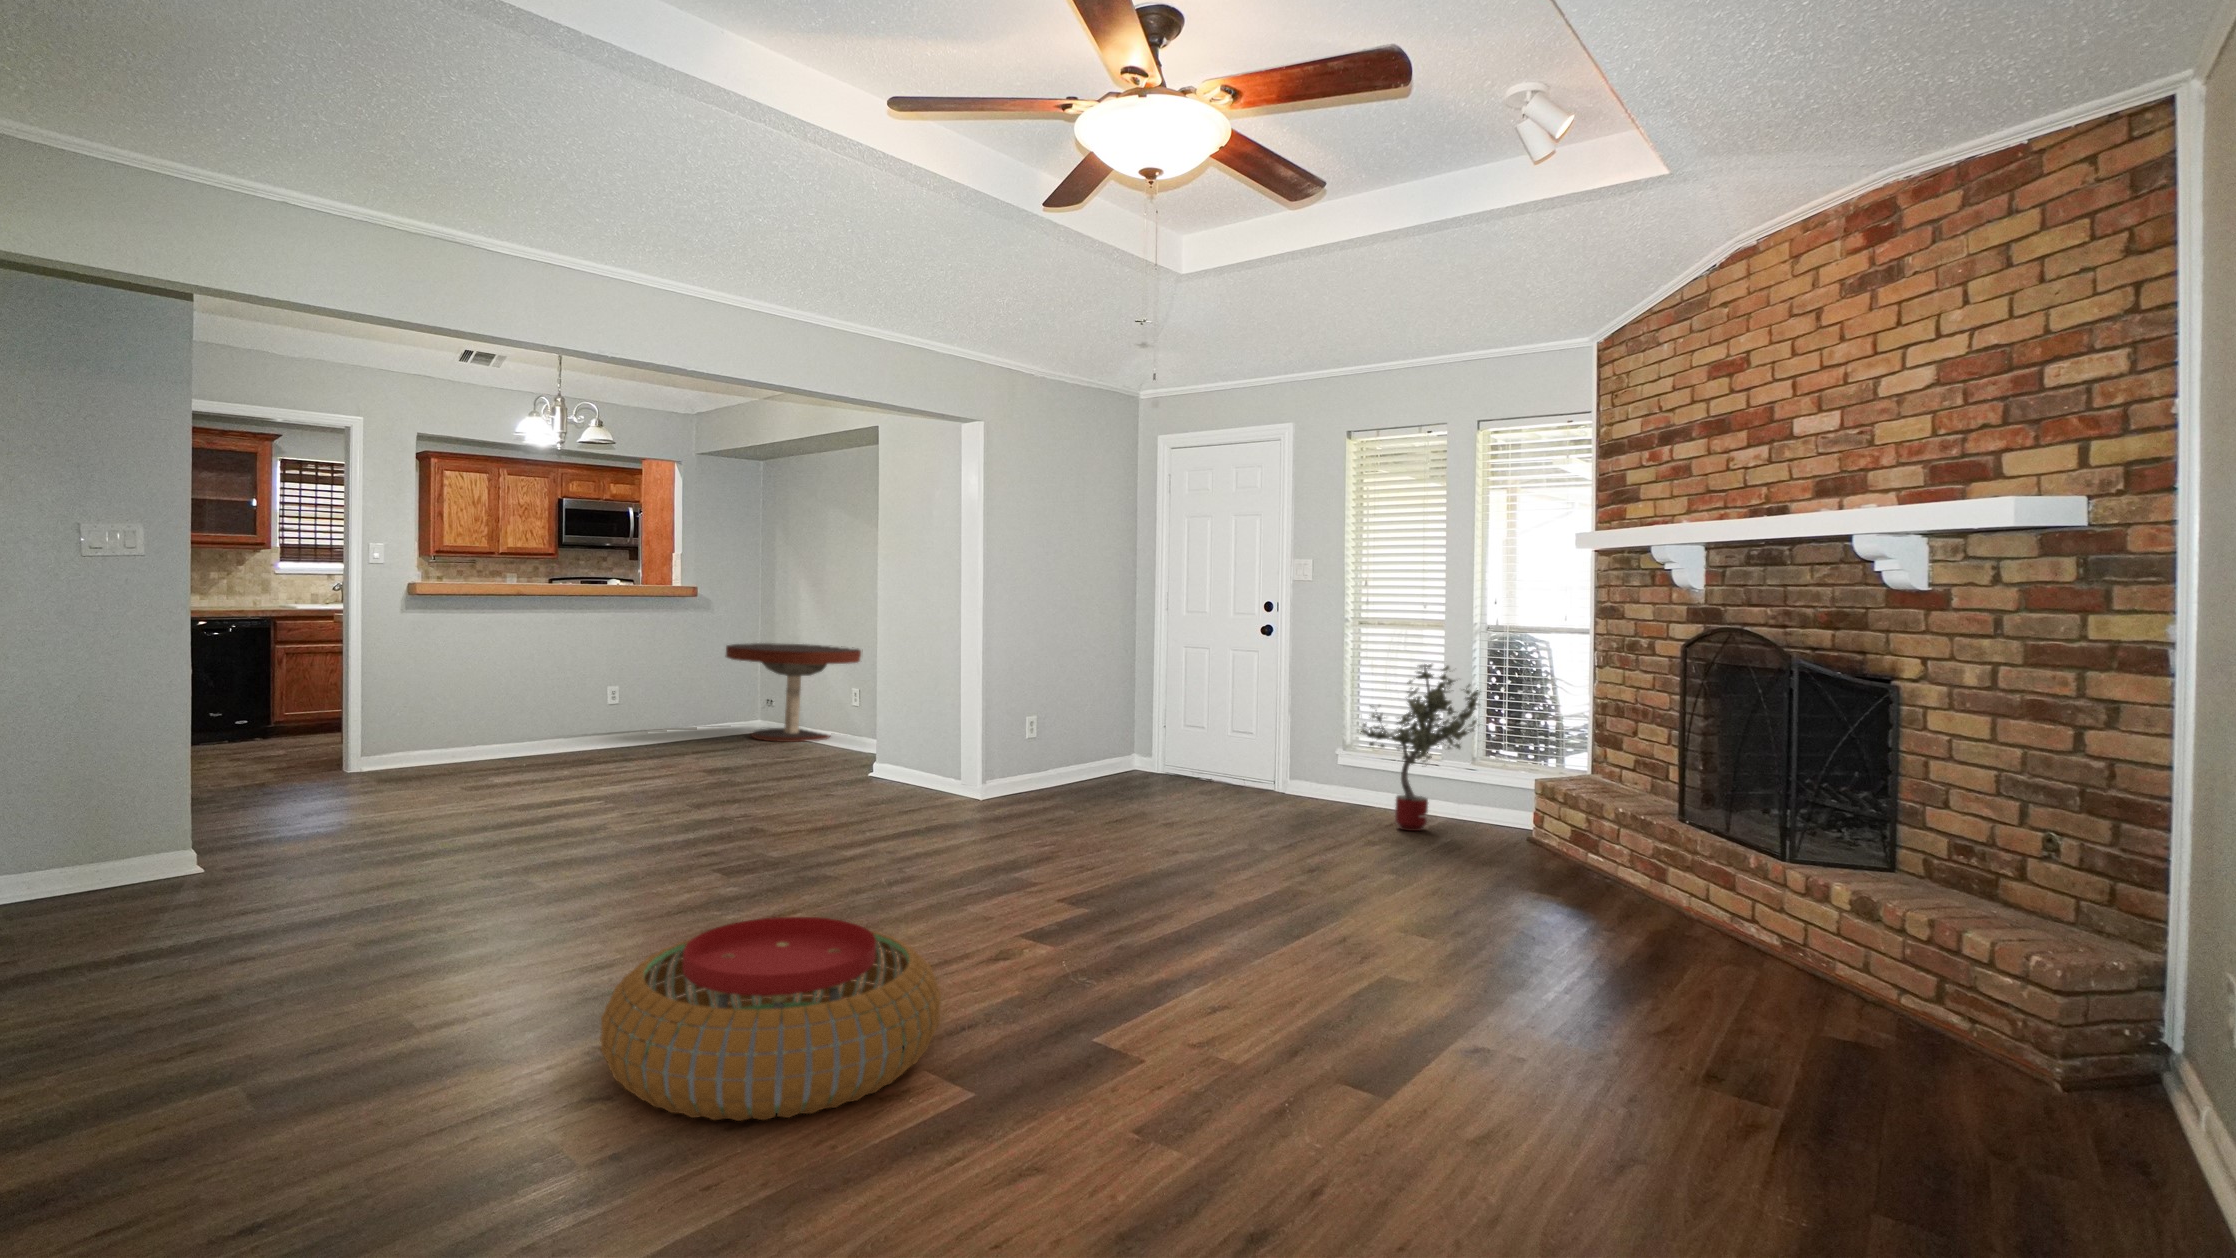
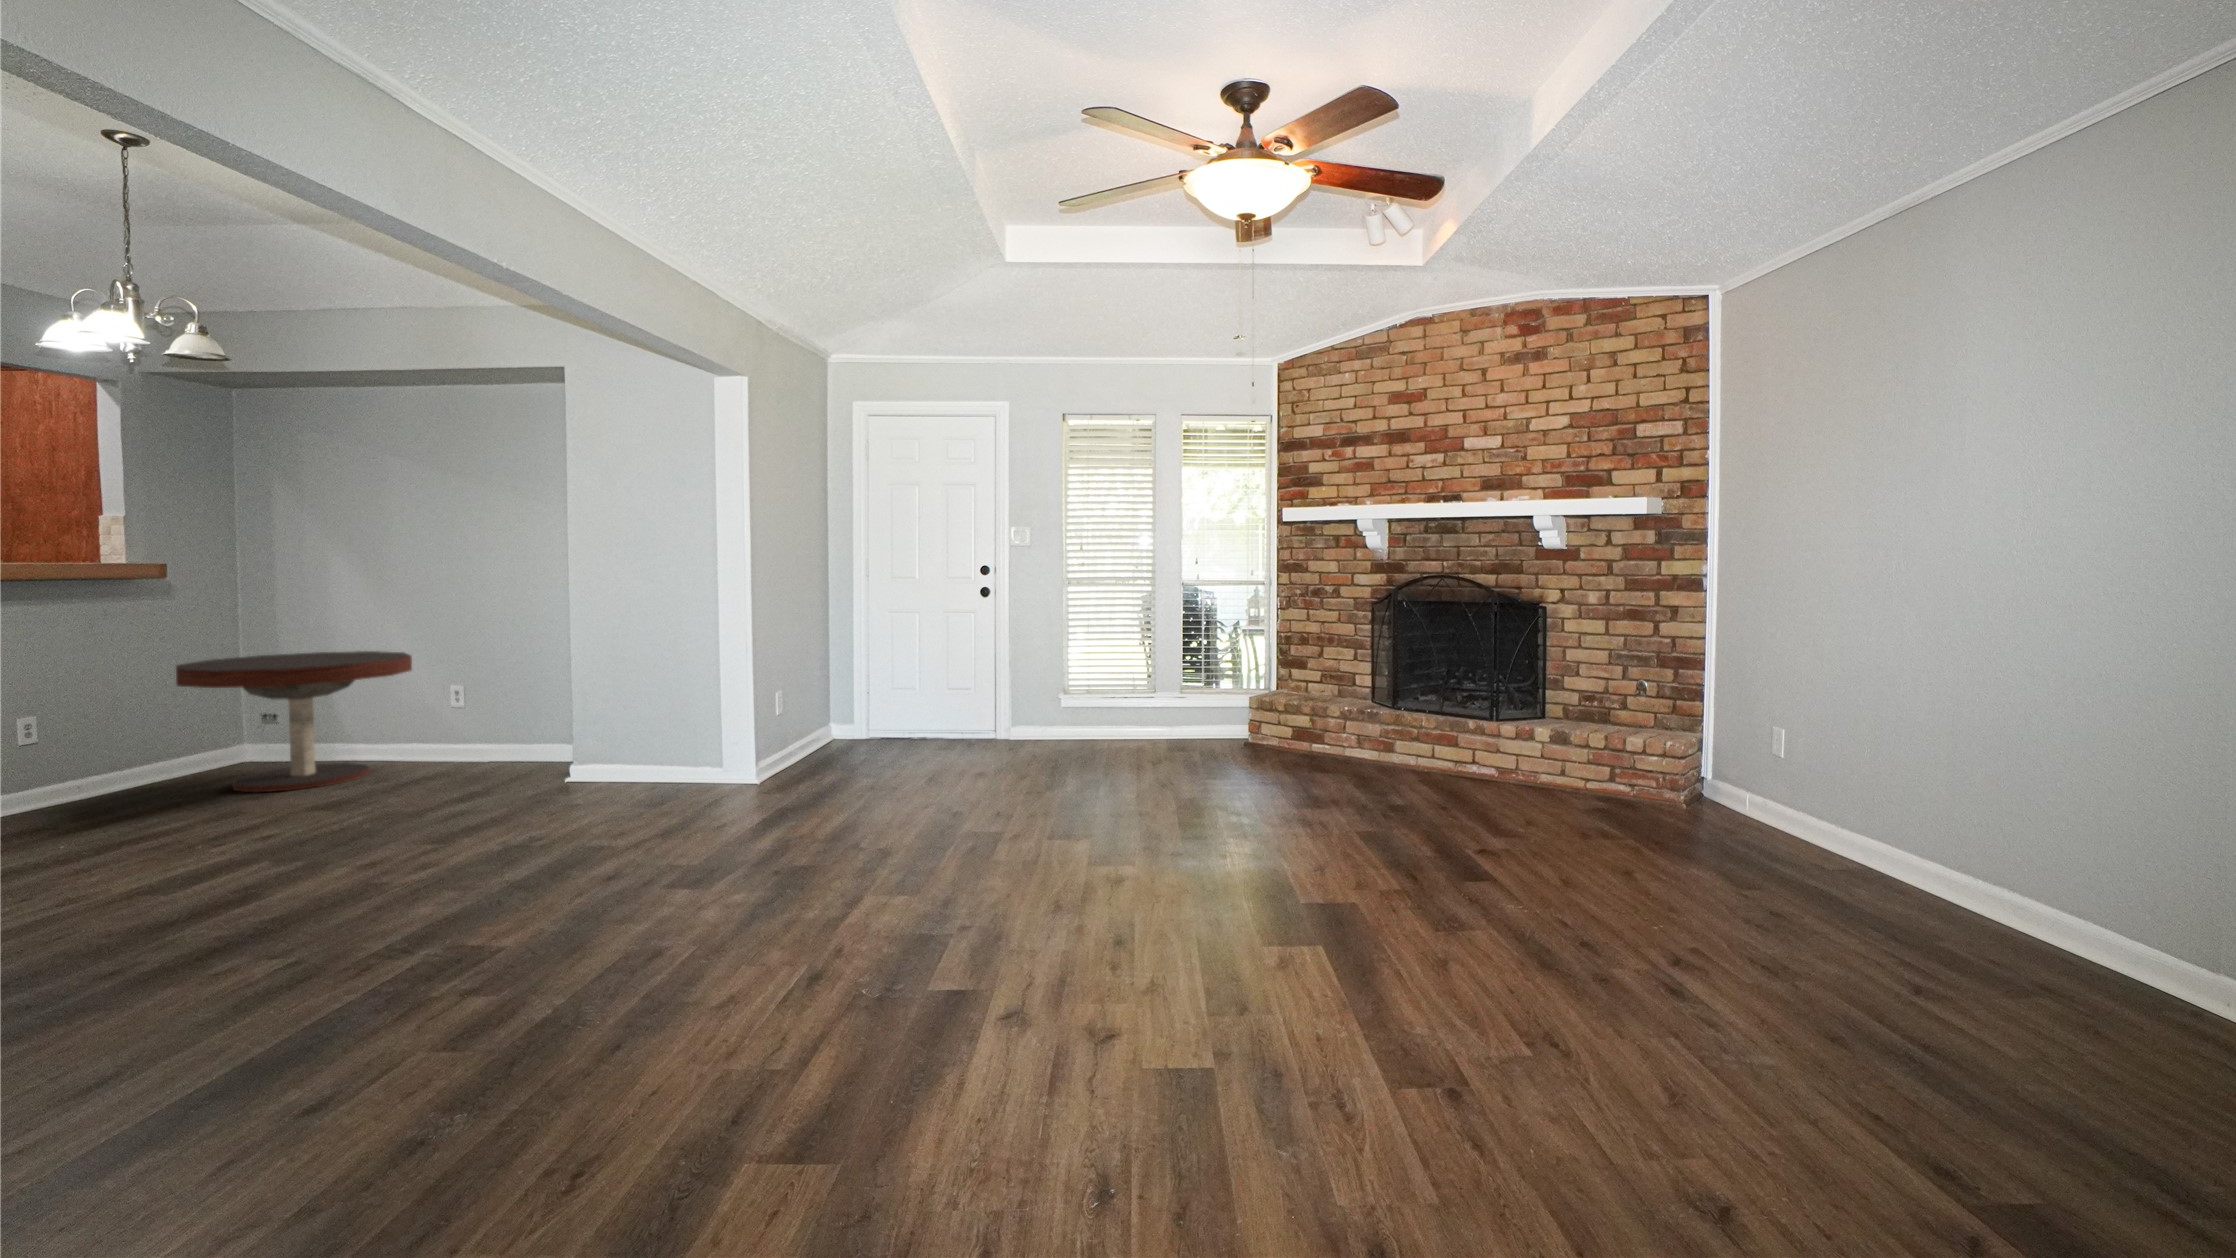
potted tree: present [1360,664,1480,831] -> none [1102,612,1214,749]
pouf: present [600,917,941,1121] -> none [1124,917,1438,1139]

